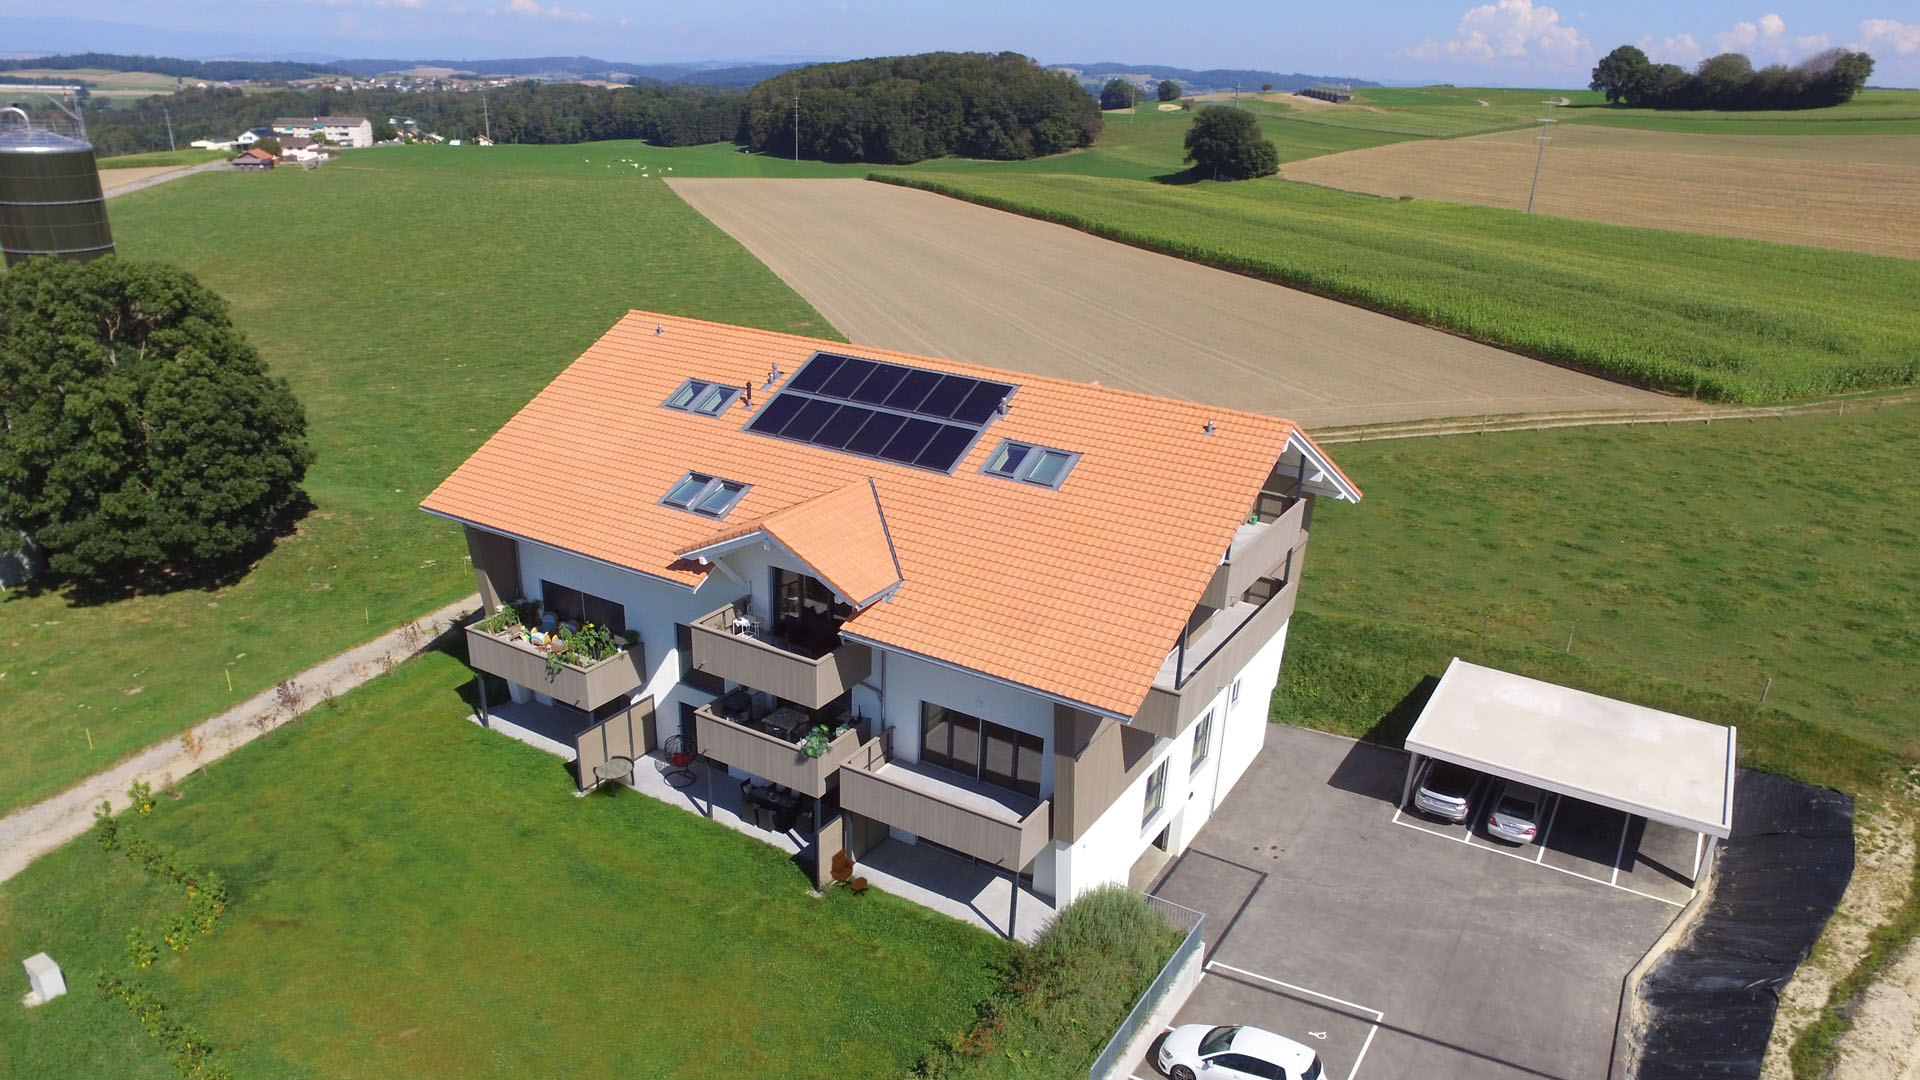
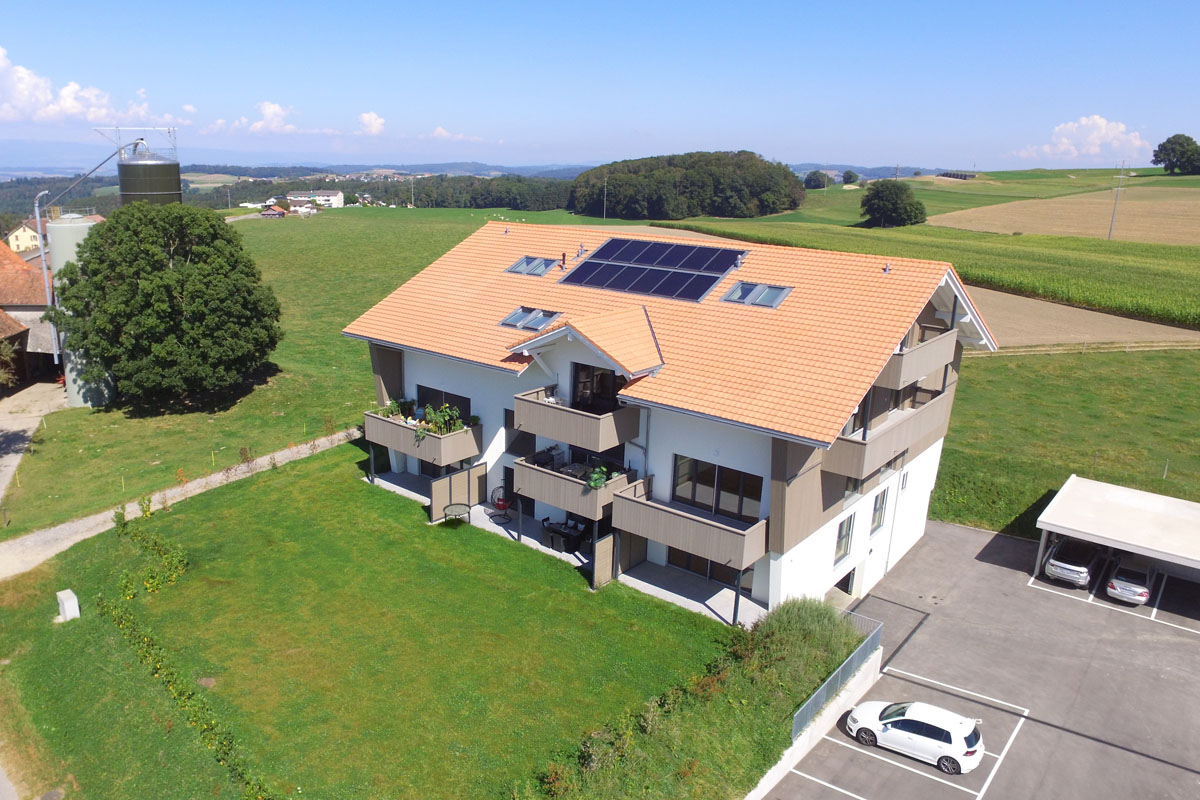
lounge chair: present [830,848,868,896] -> none [602,560,630,594]

